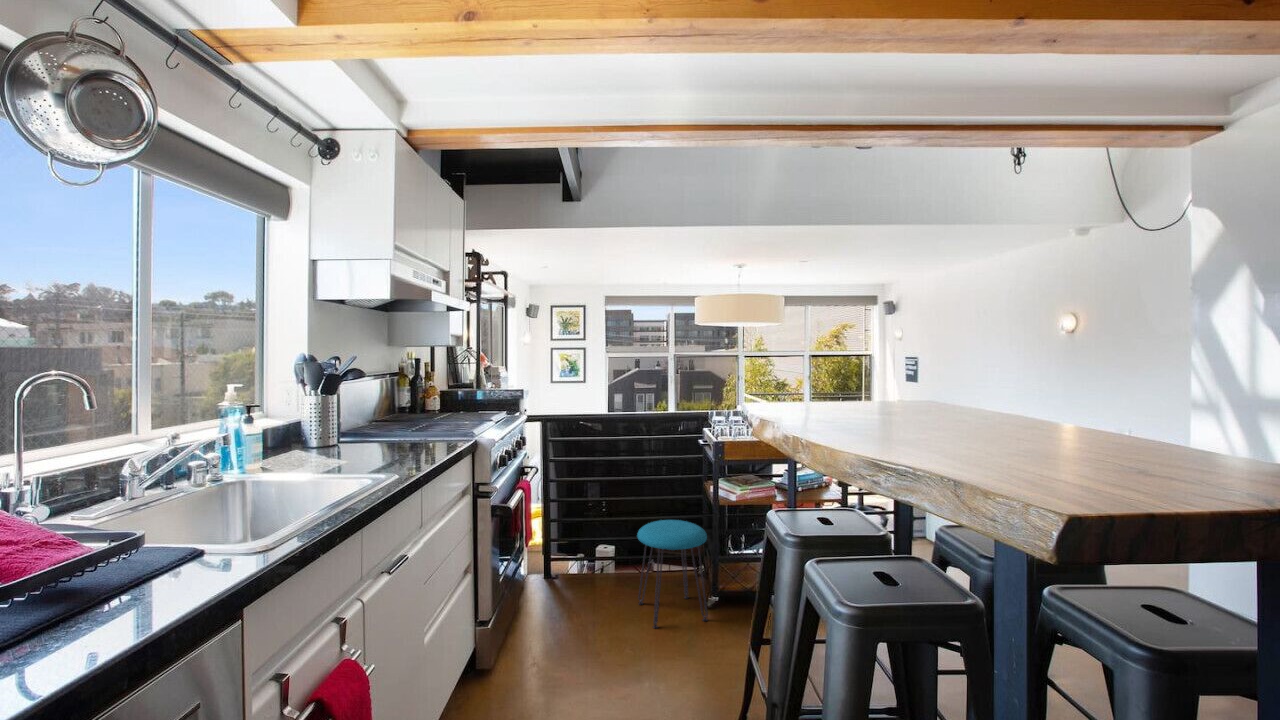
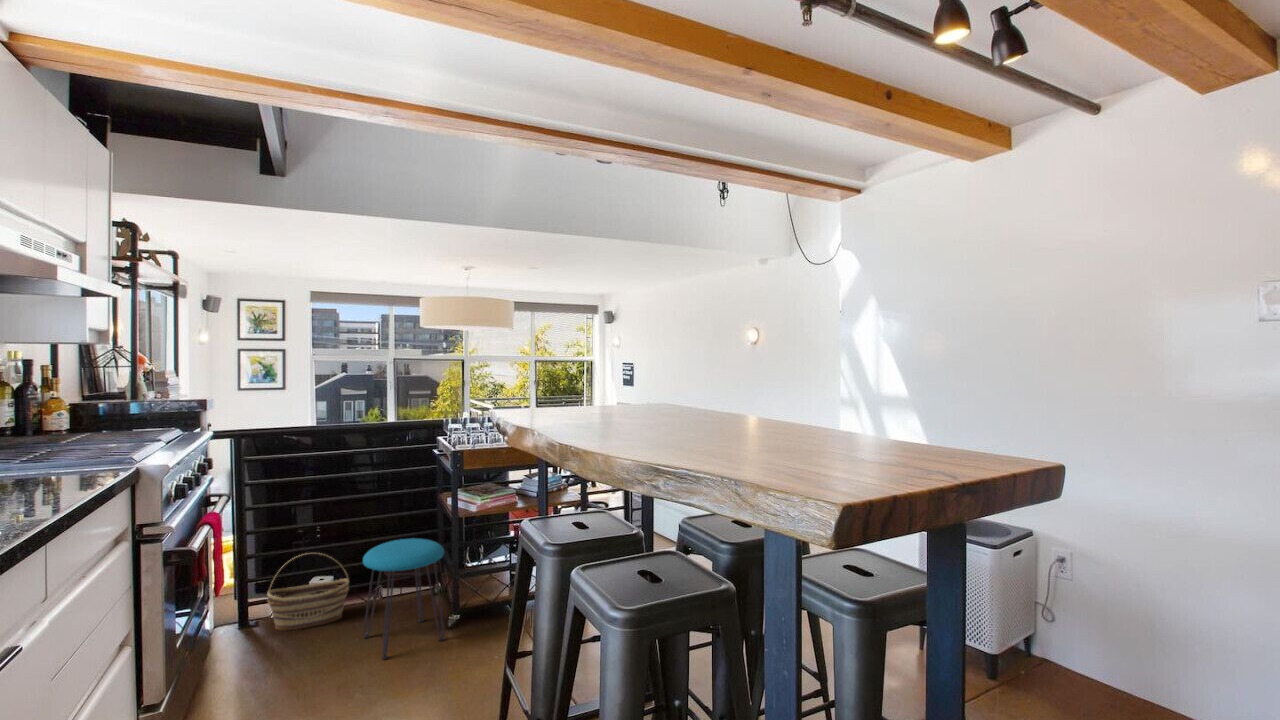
basket: none [566,521,627,585] -> present [267,560,349,631]

